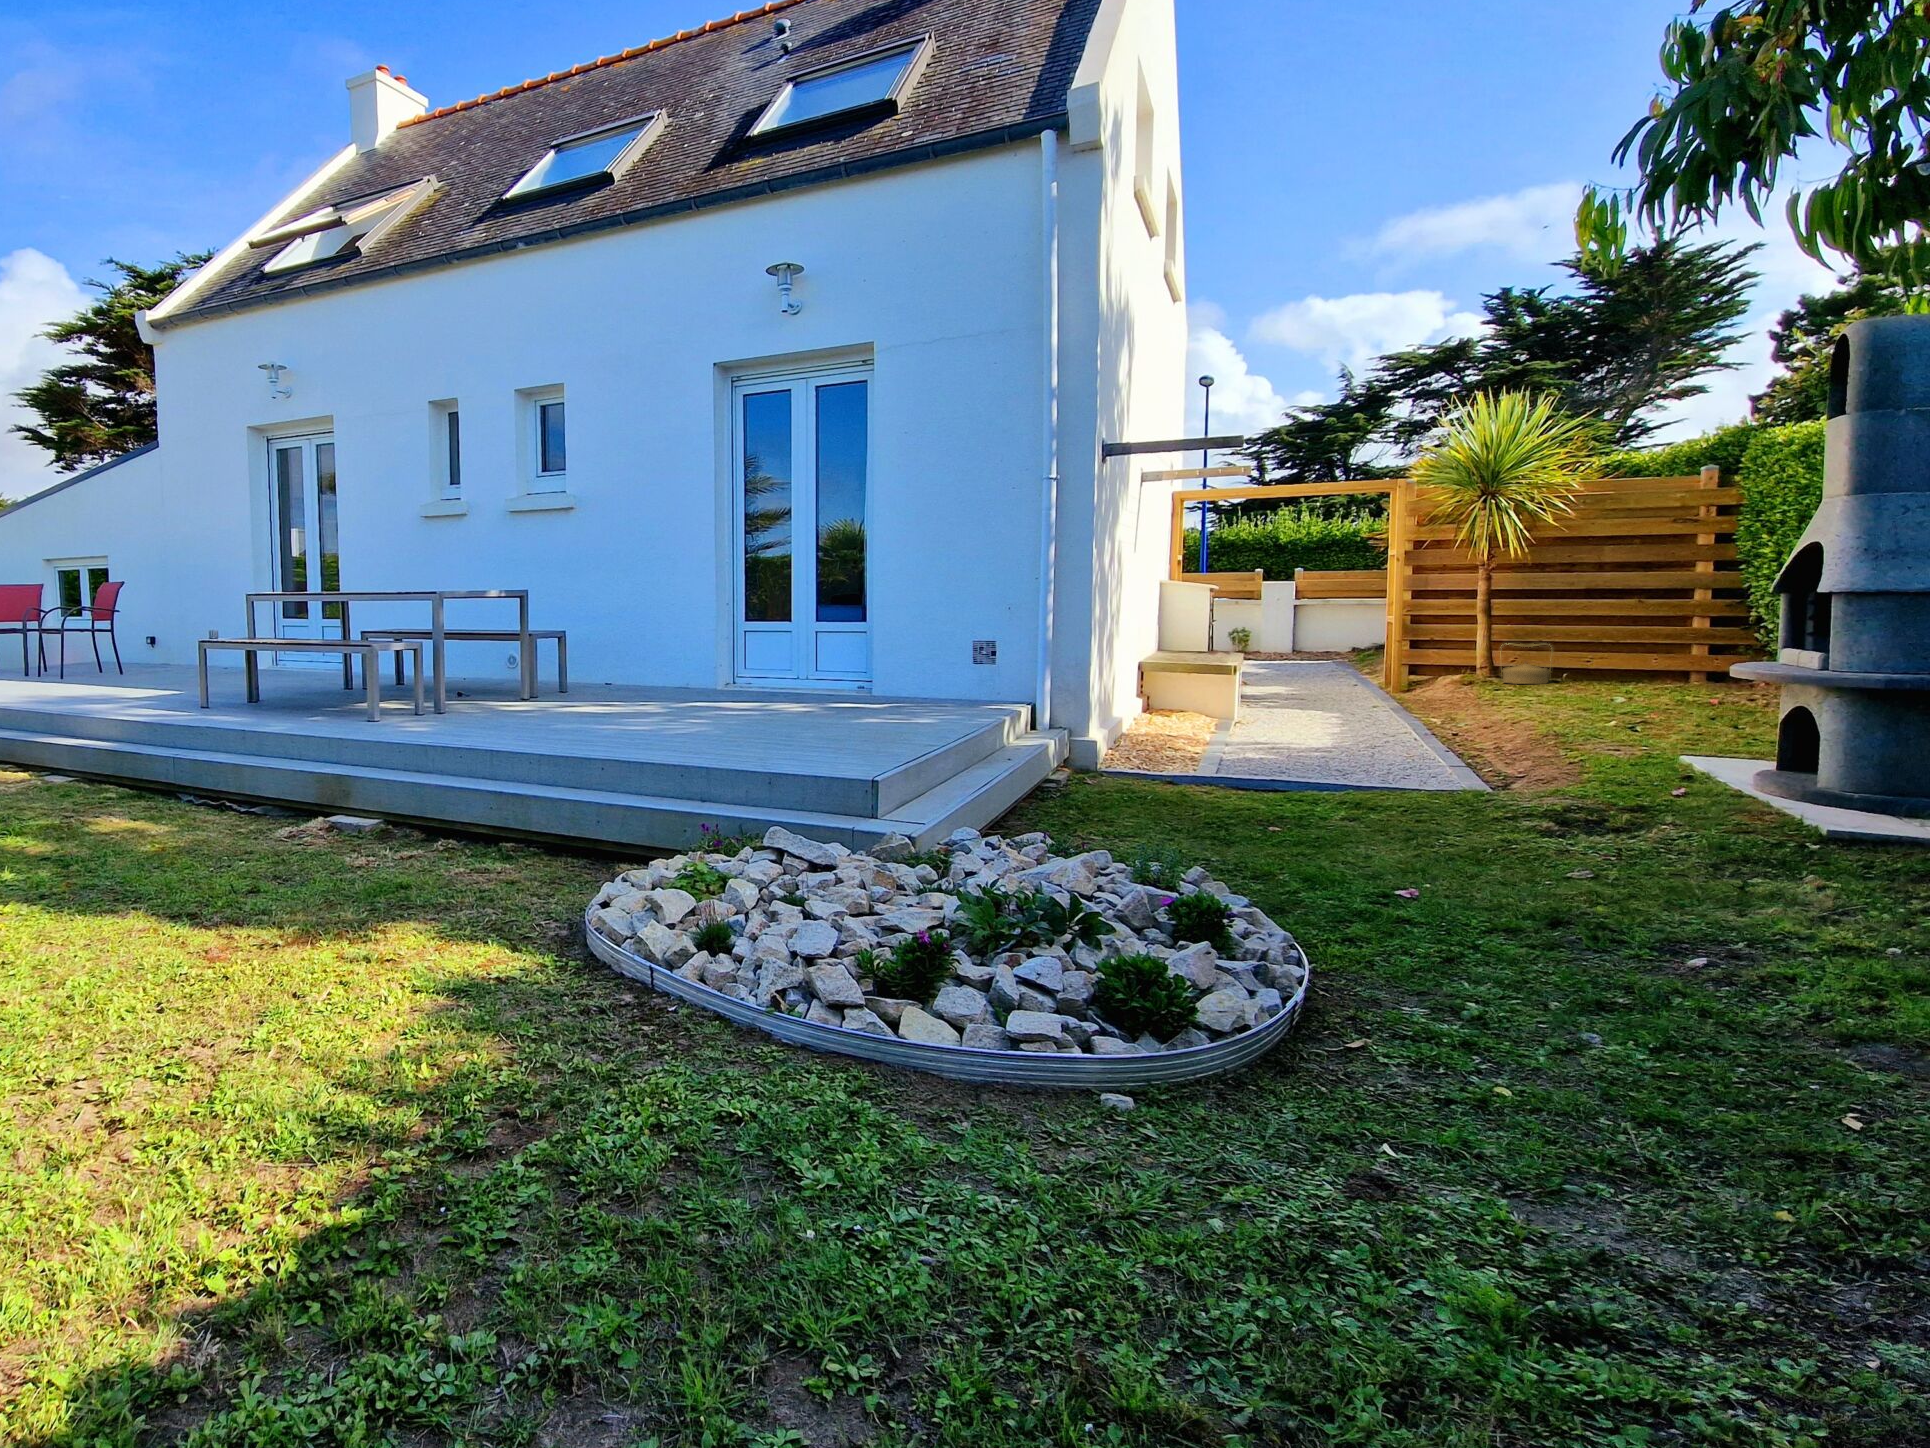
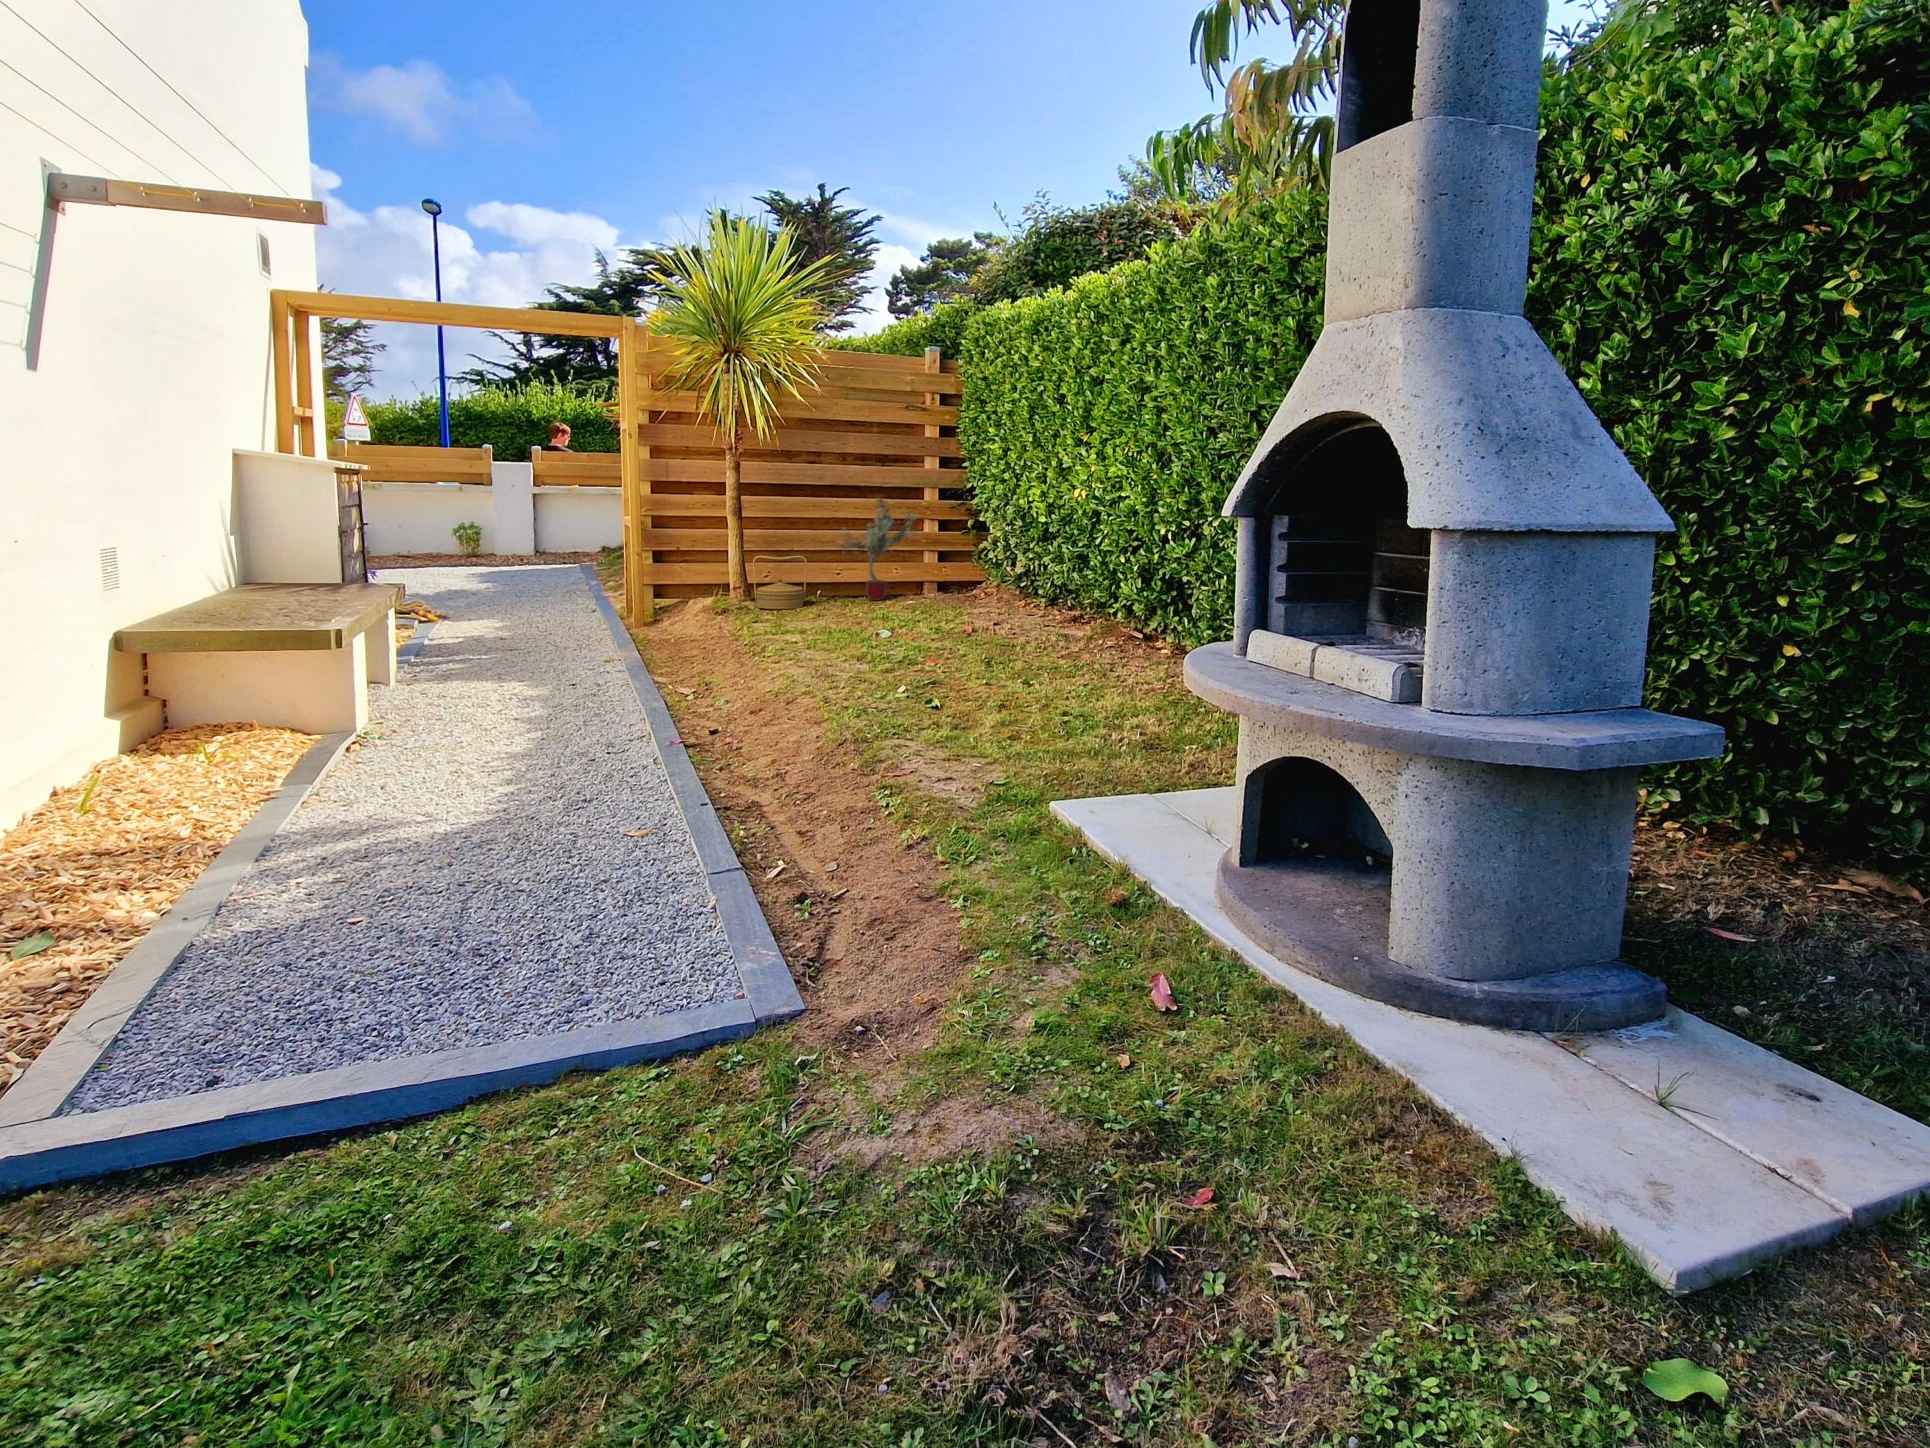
potted tree: none [1581,597,1676,682] -> present [835,500,916,600]

